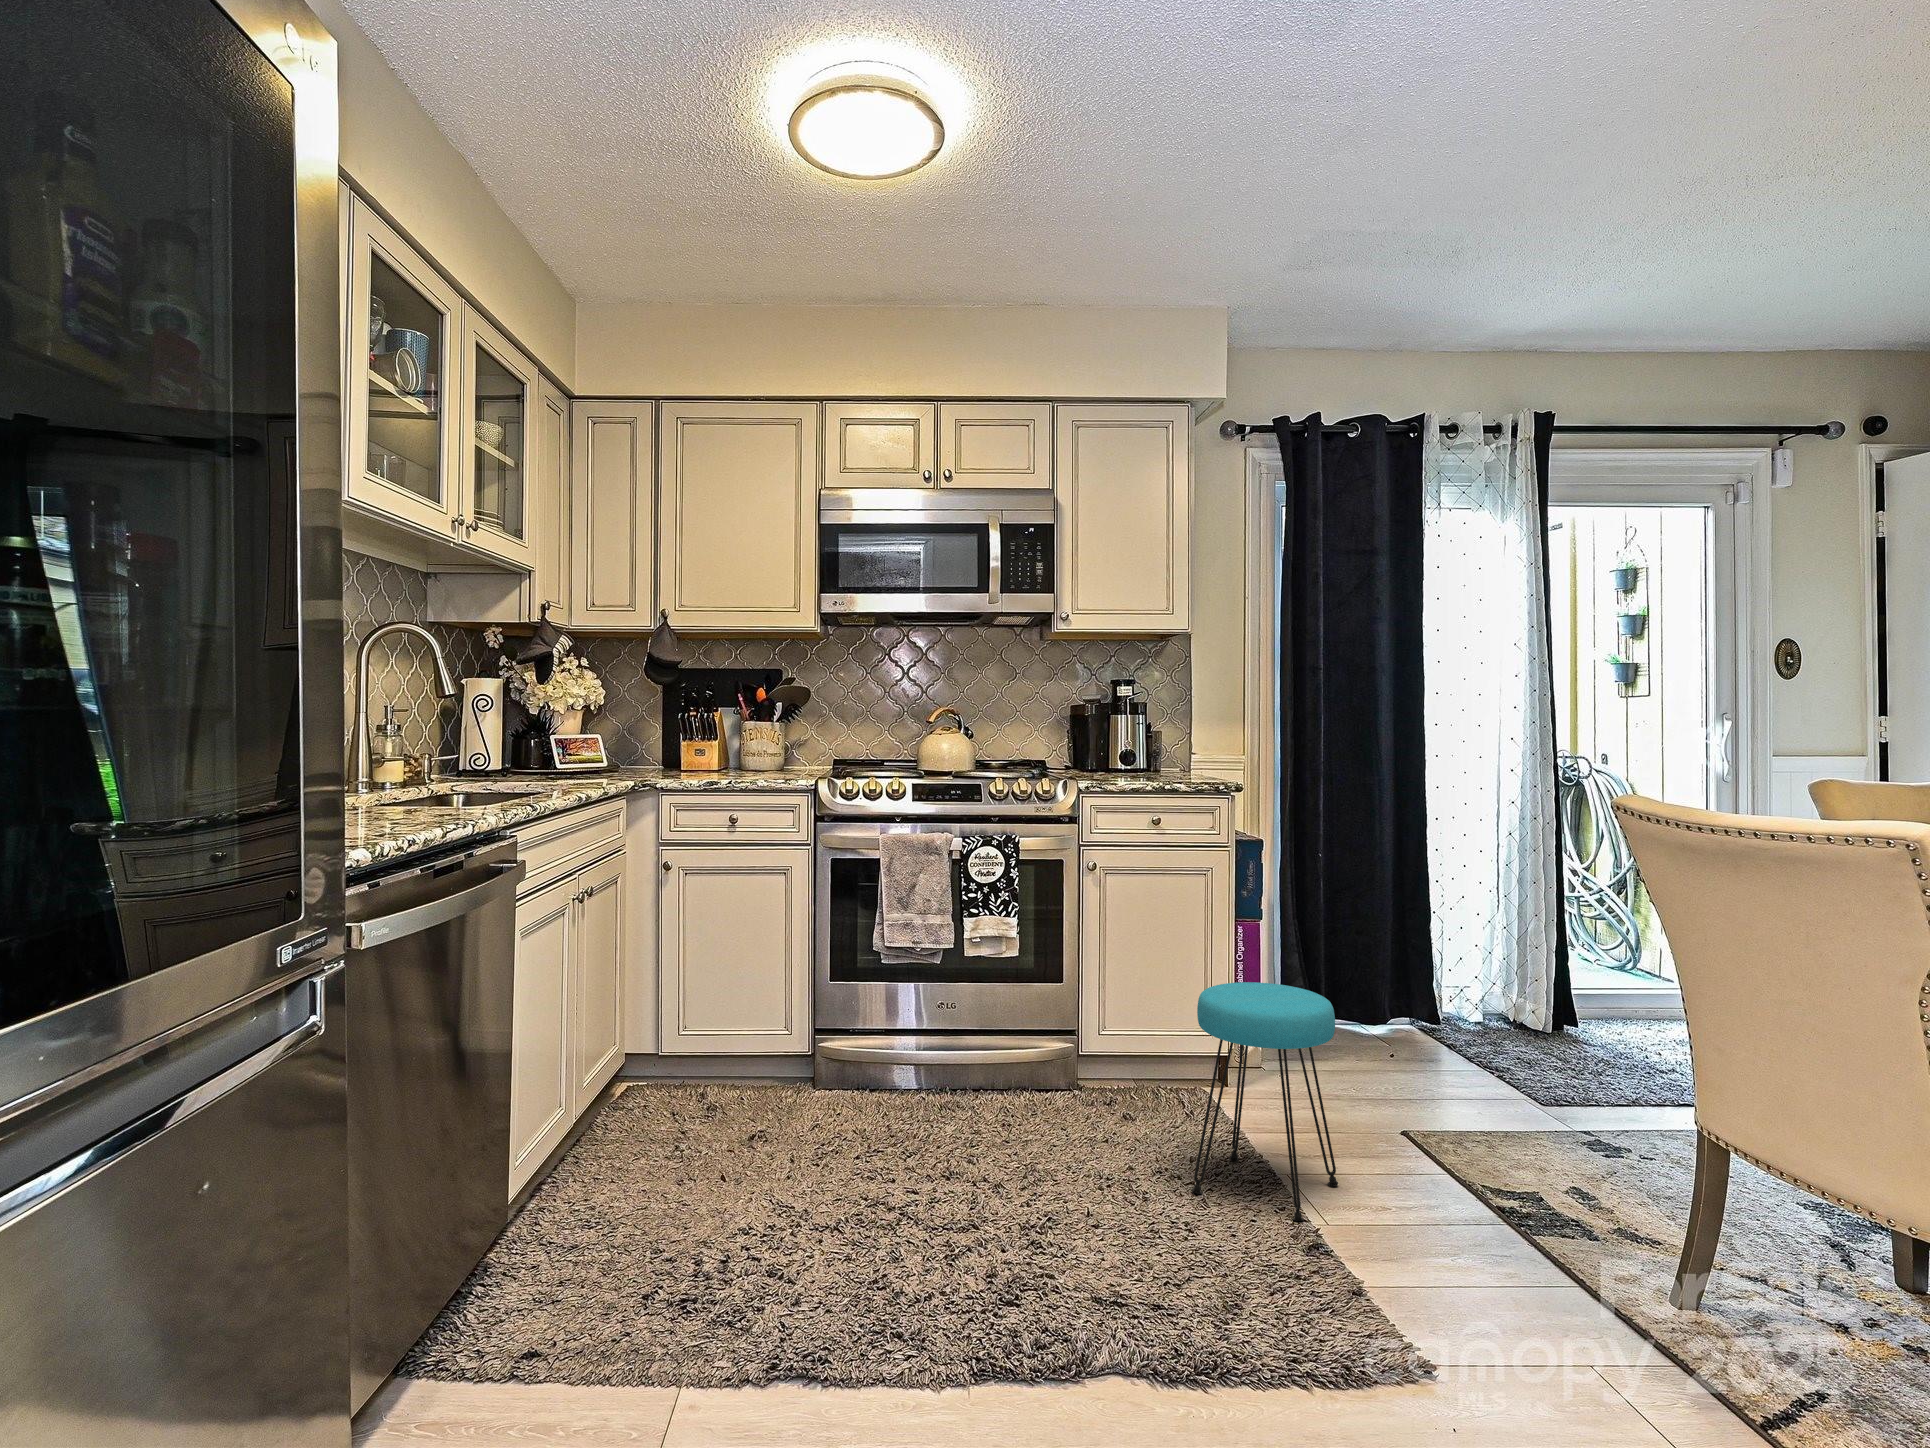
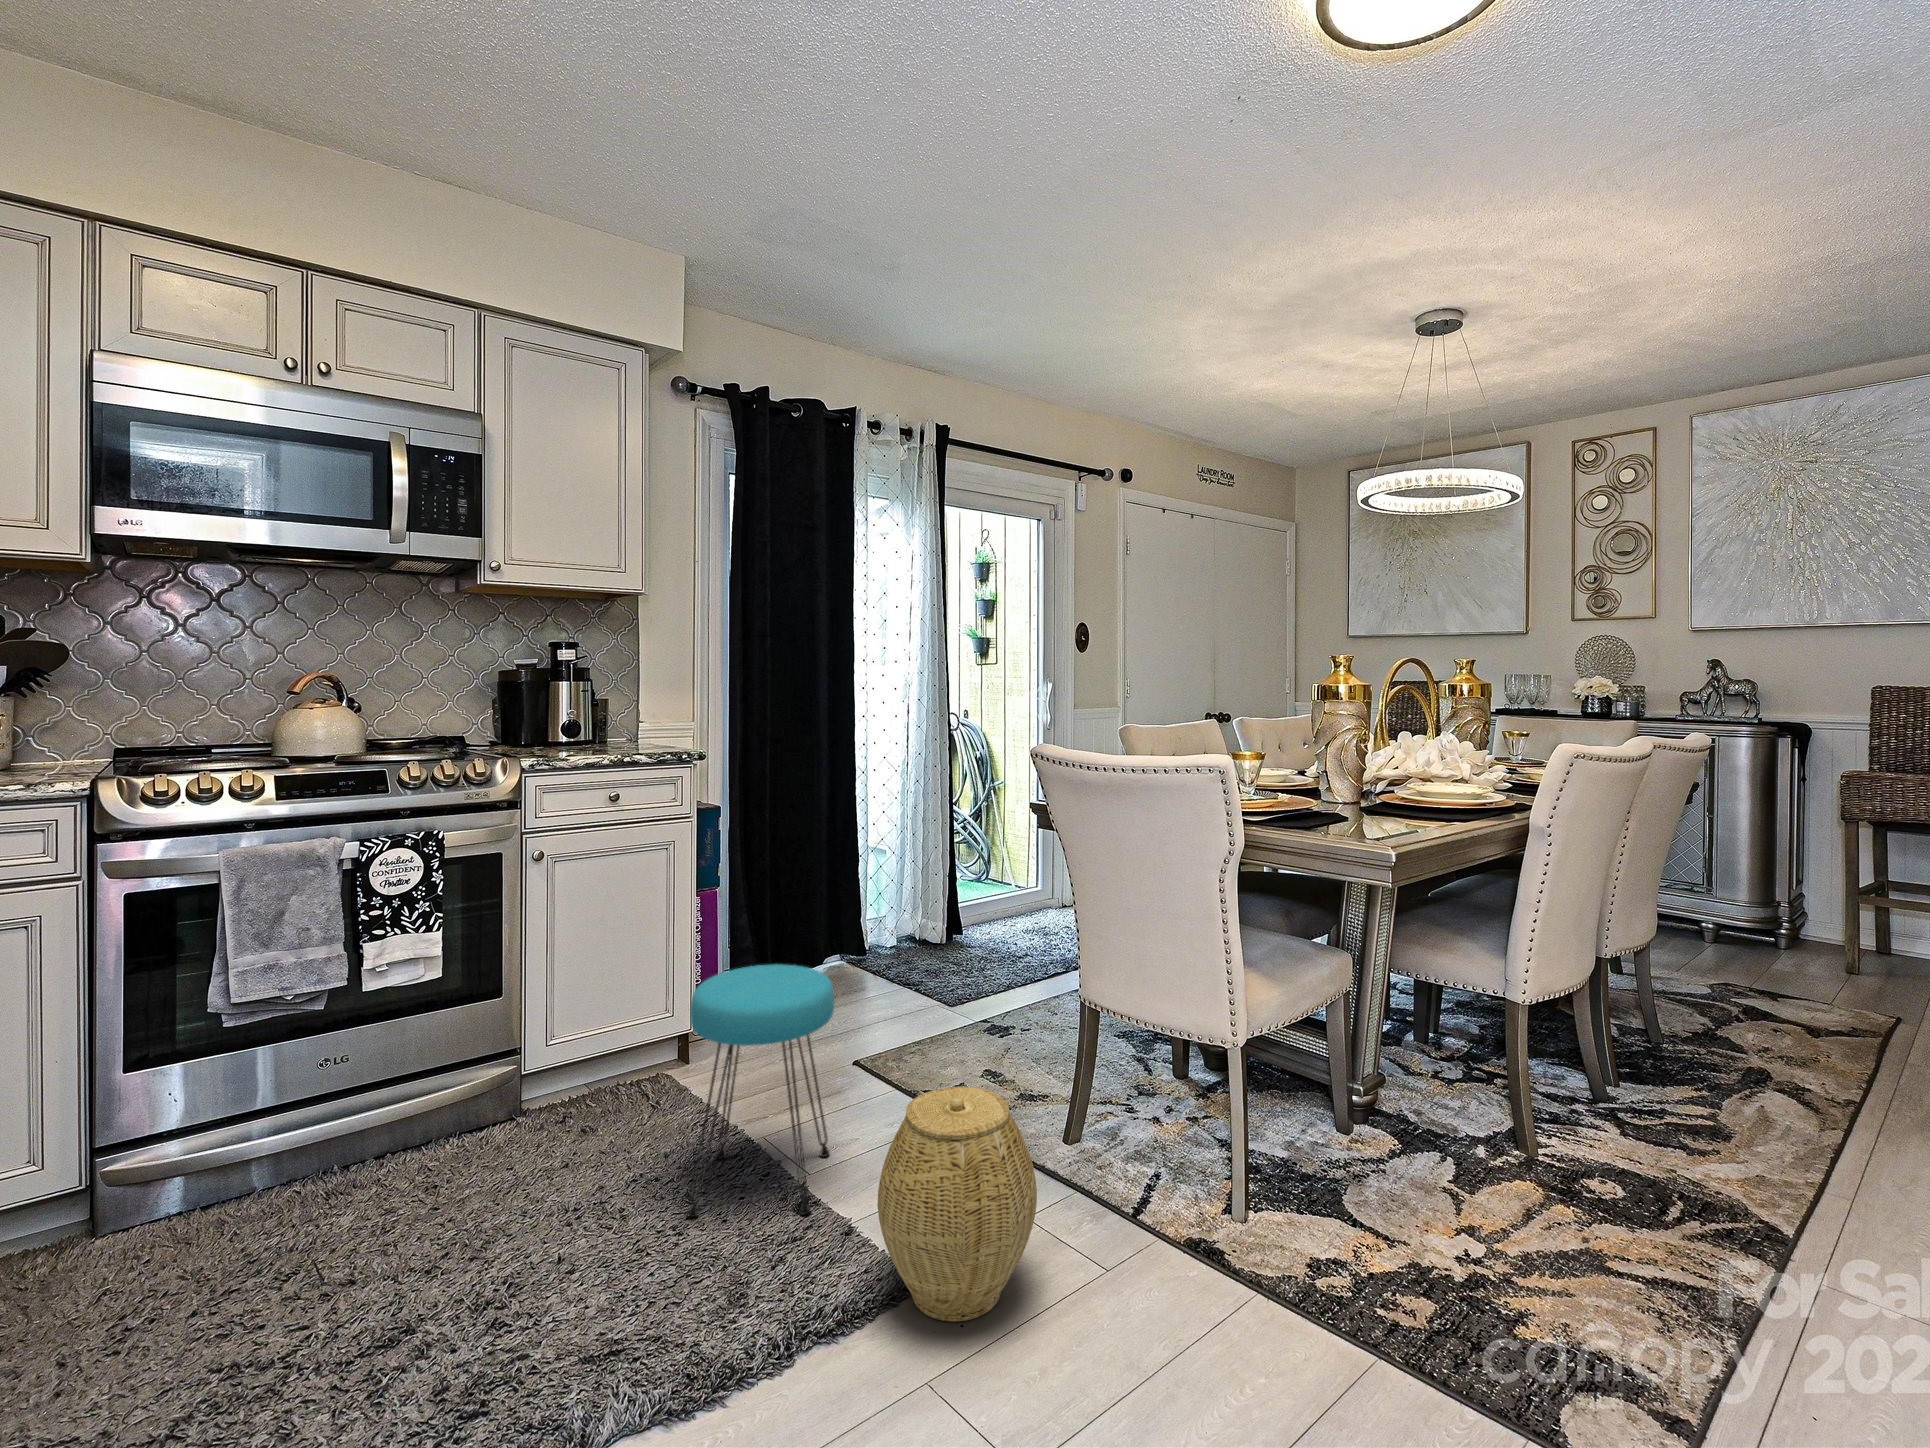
woven basket: none [1342,1114,1516,1342] -> present [878,1086,1037,1322]

